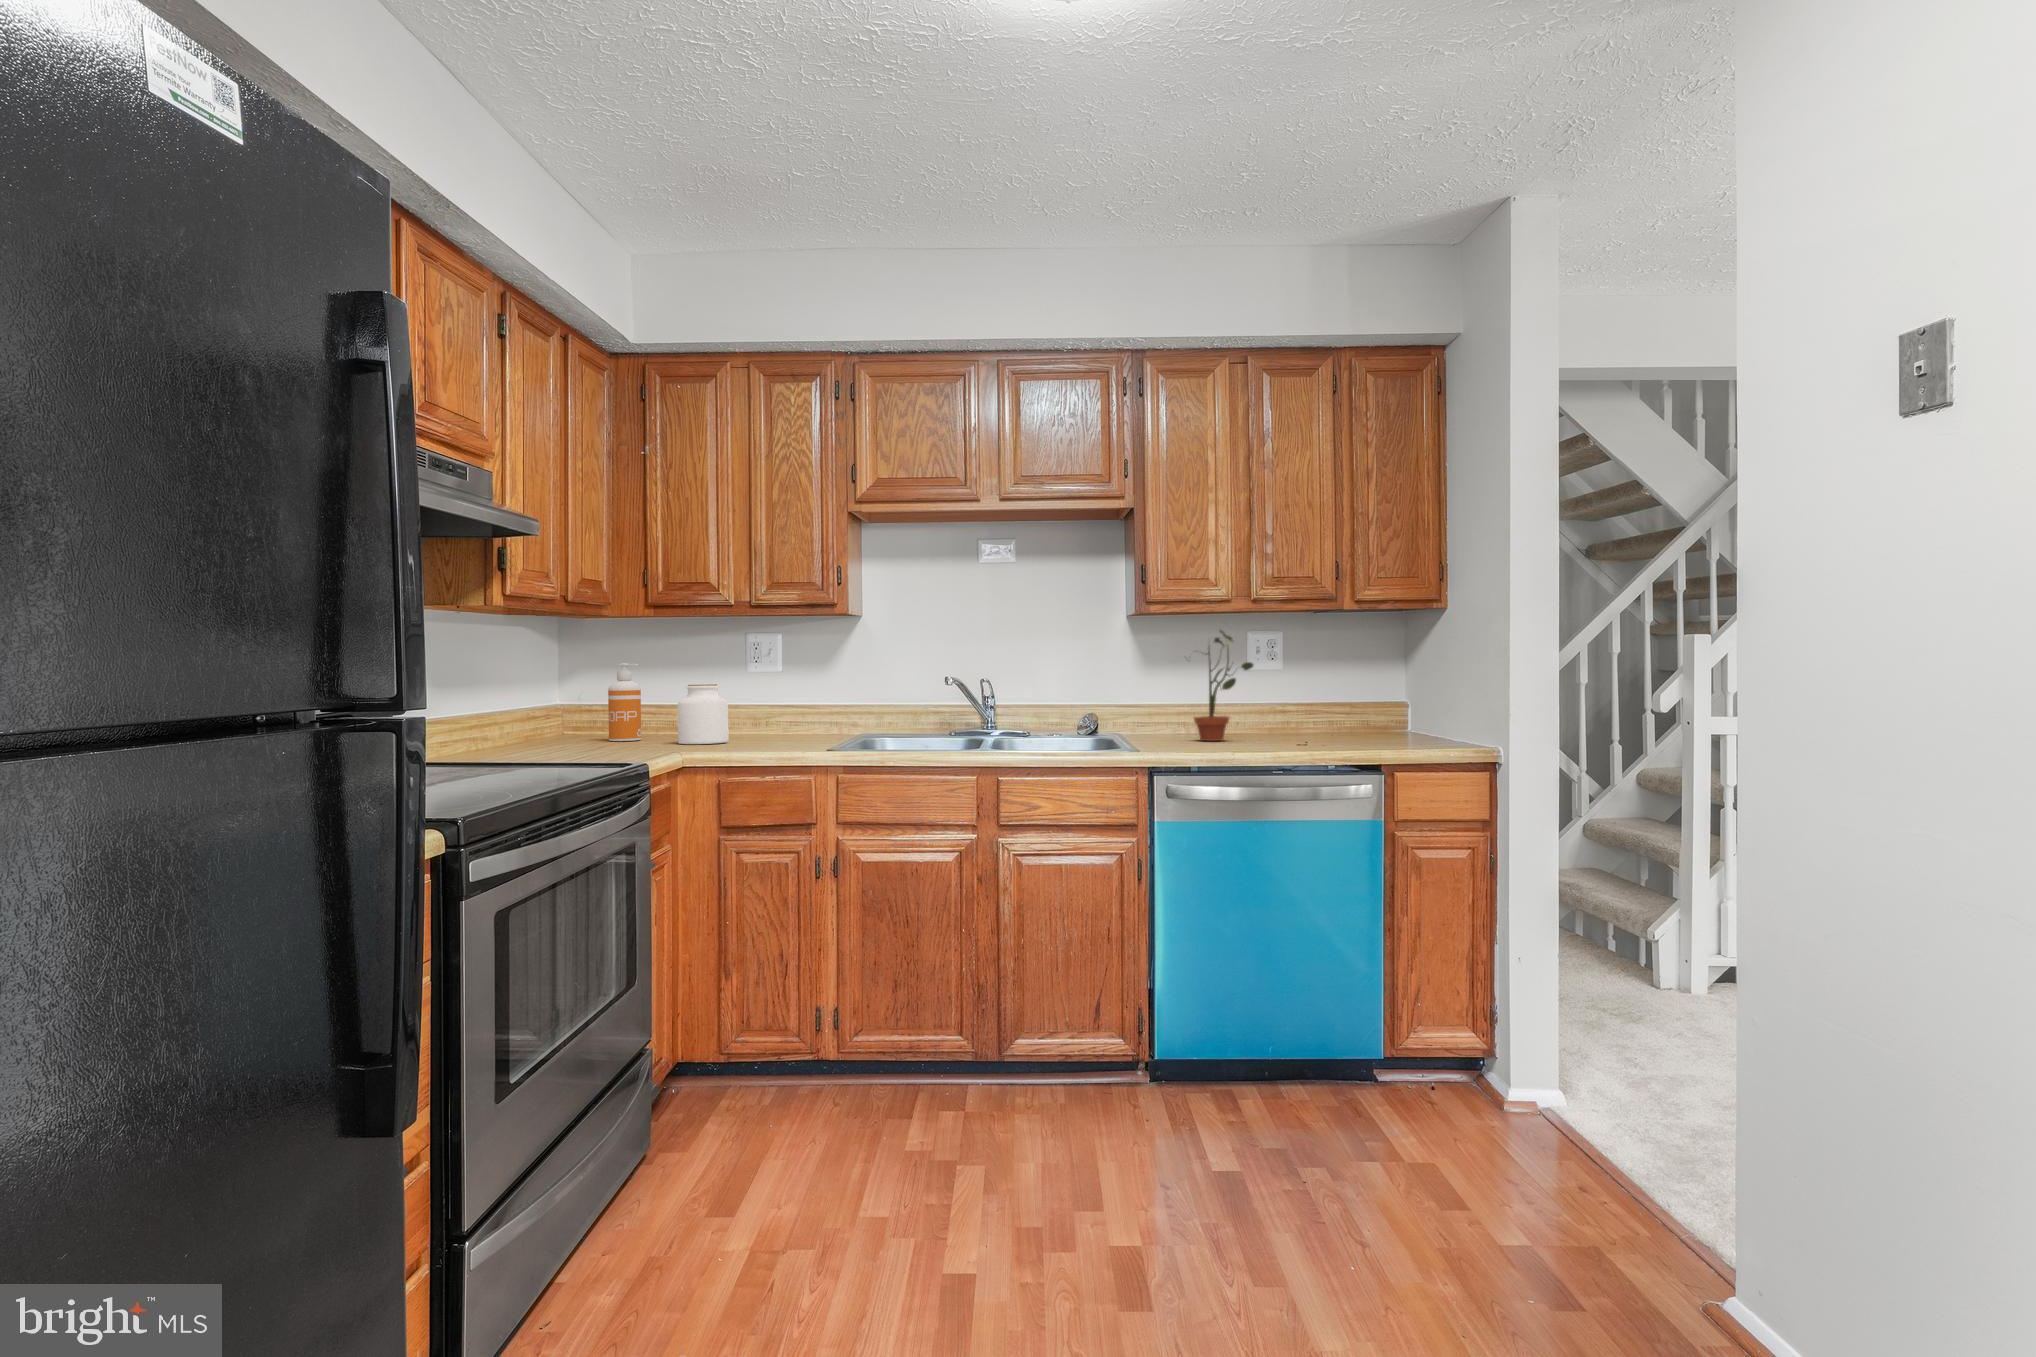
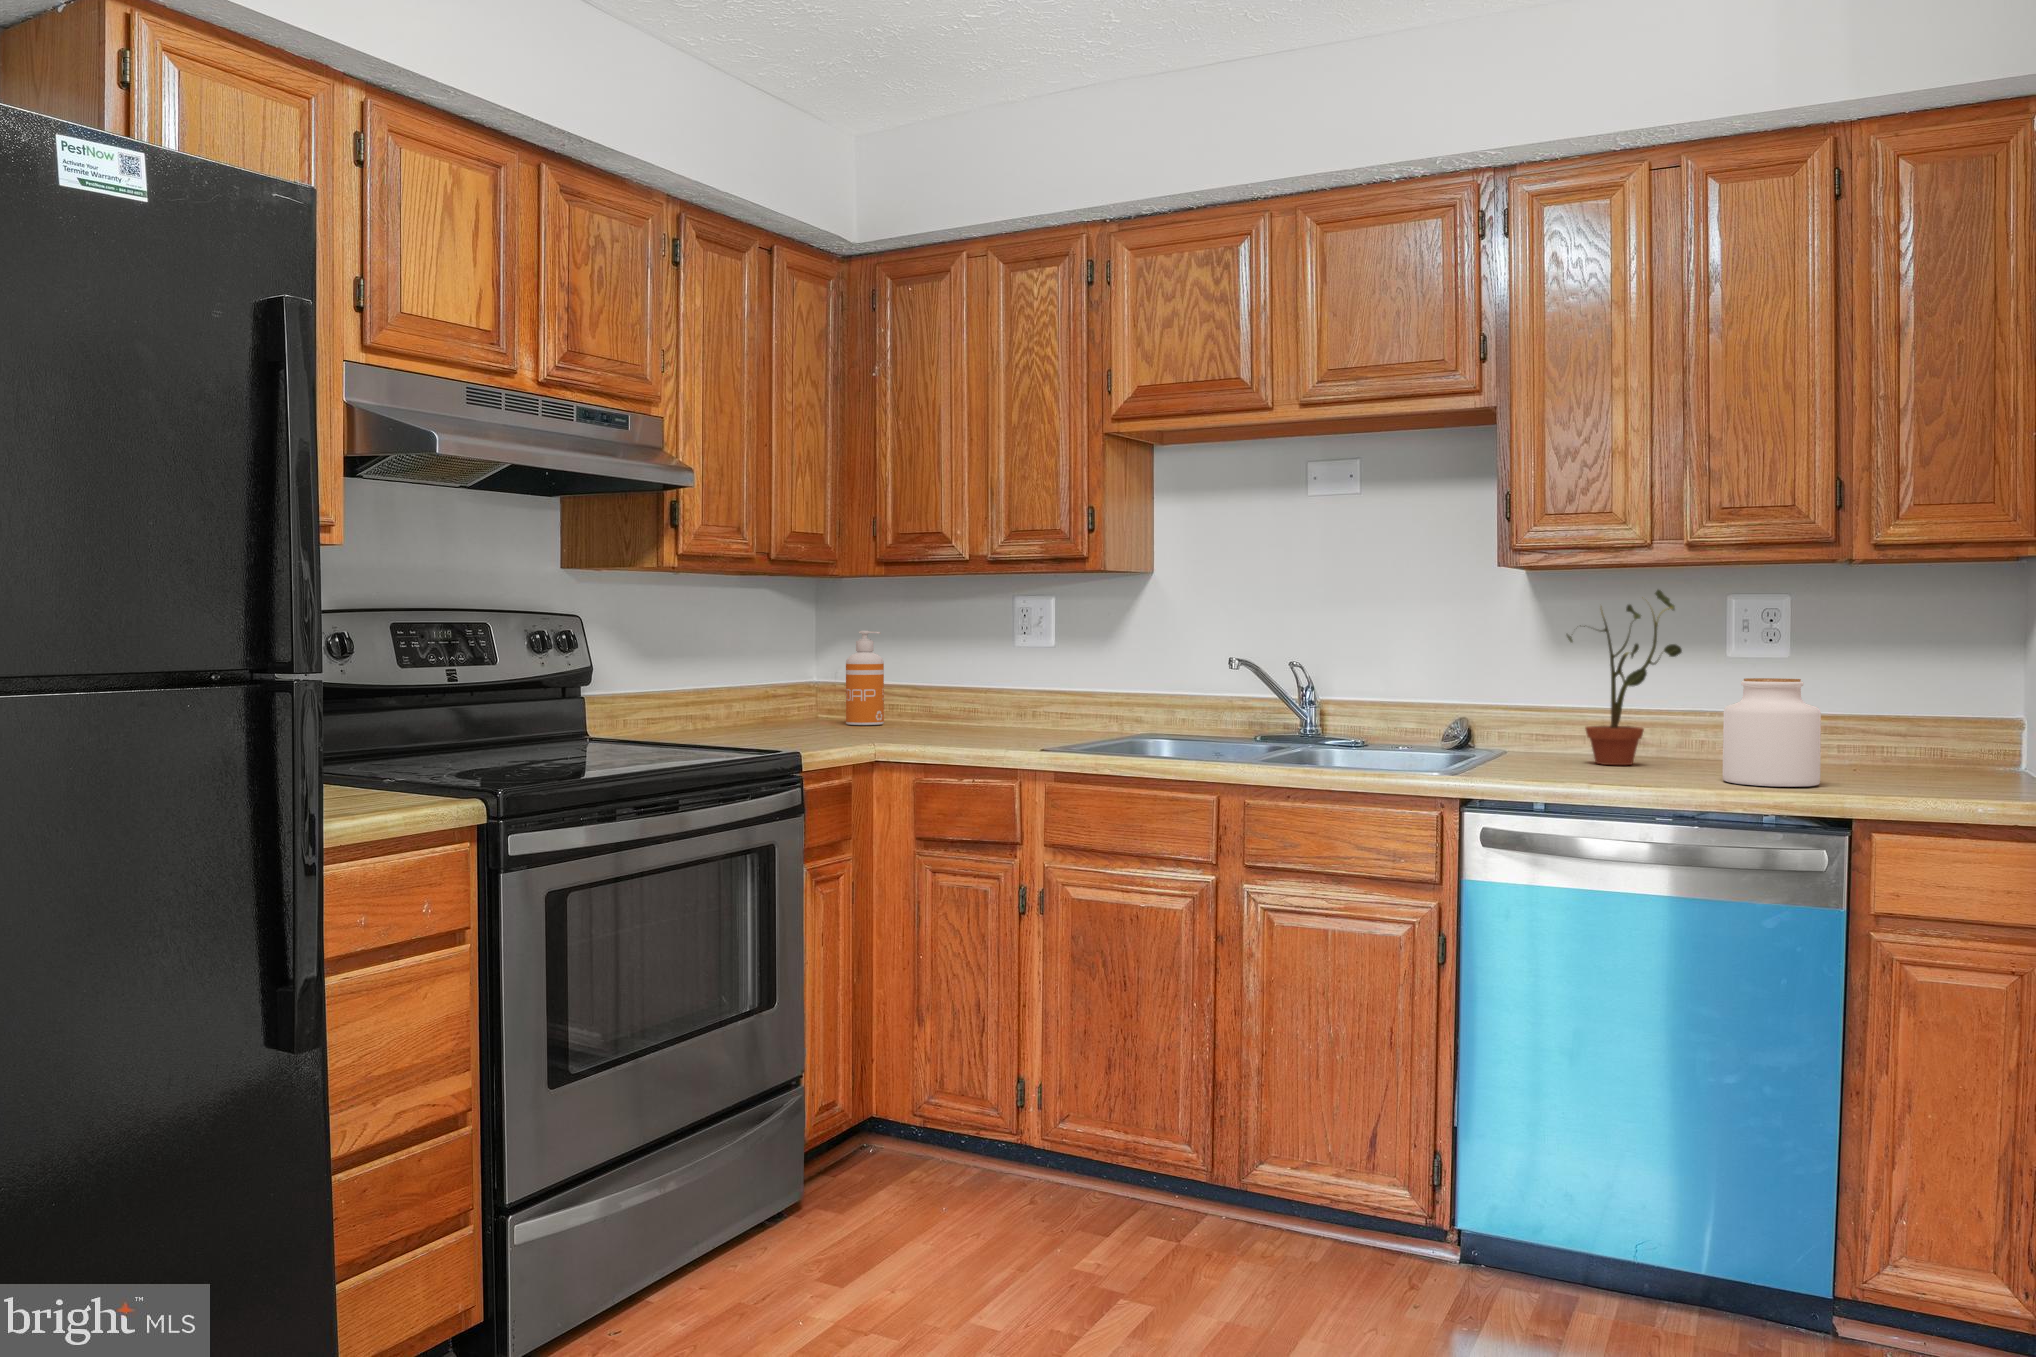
jar: present [678,684,729,744] -> present [1723,678,1821,787]

